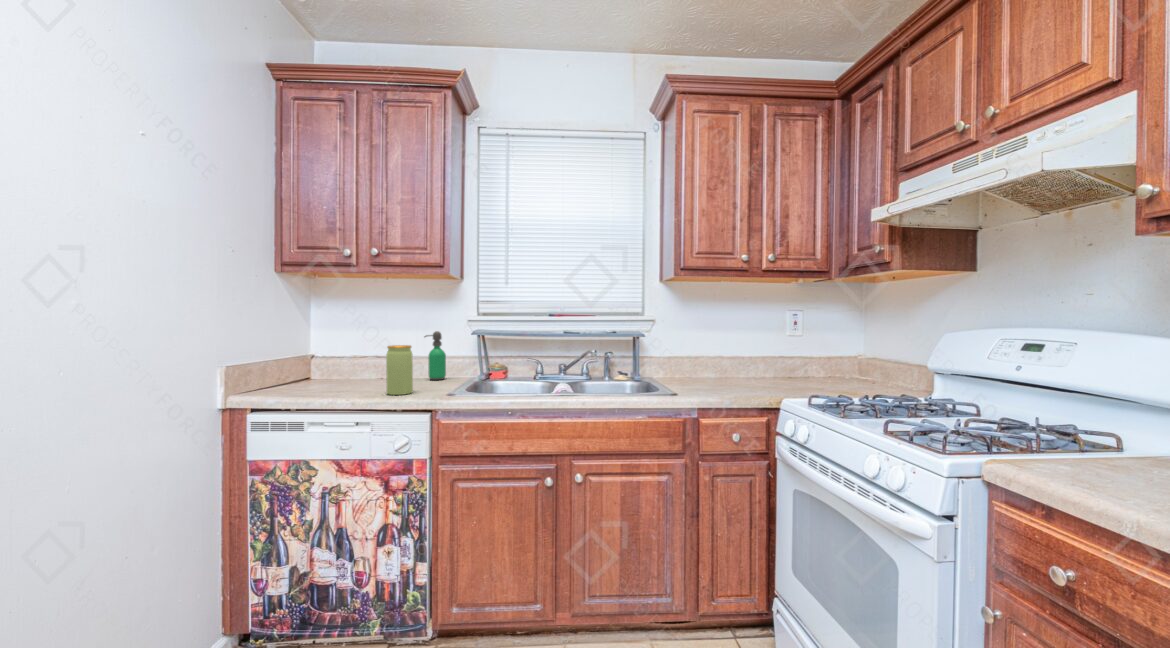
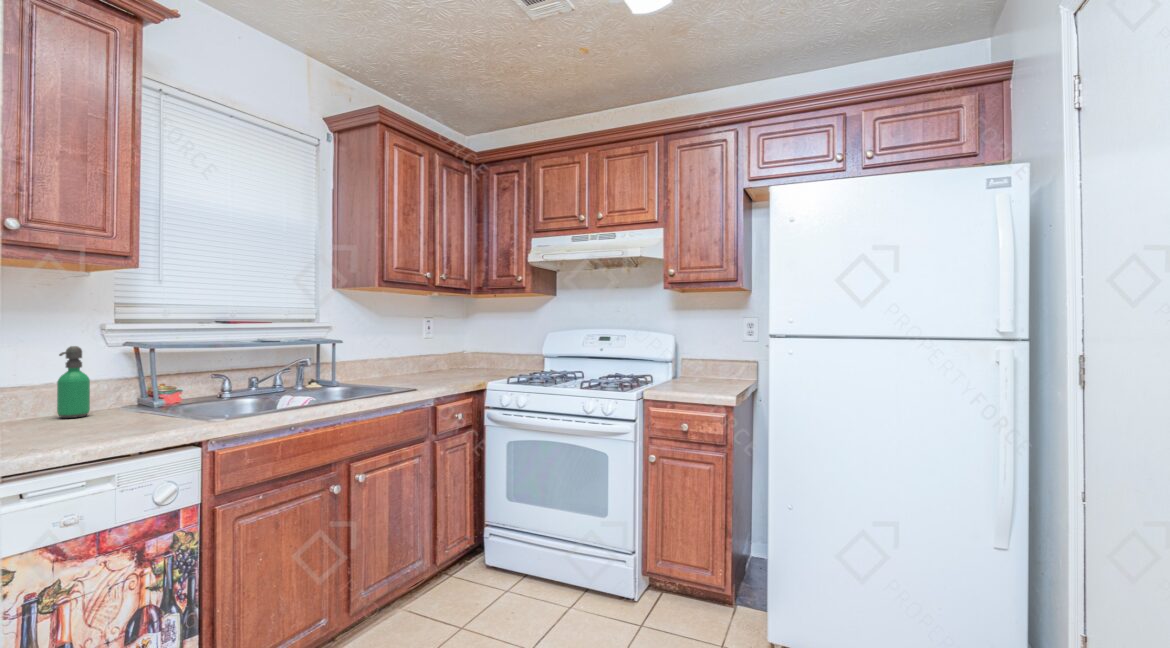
jar: present [386,345,413,395] -> none [104,364,148,434]

